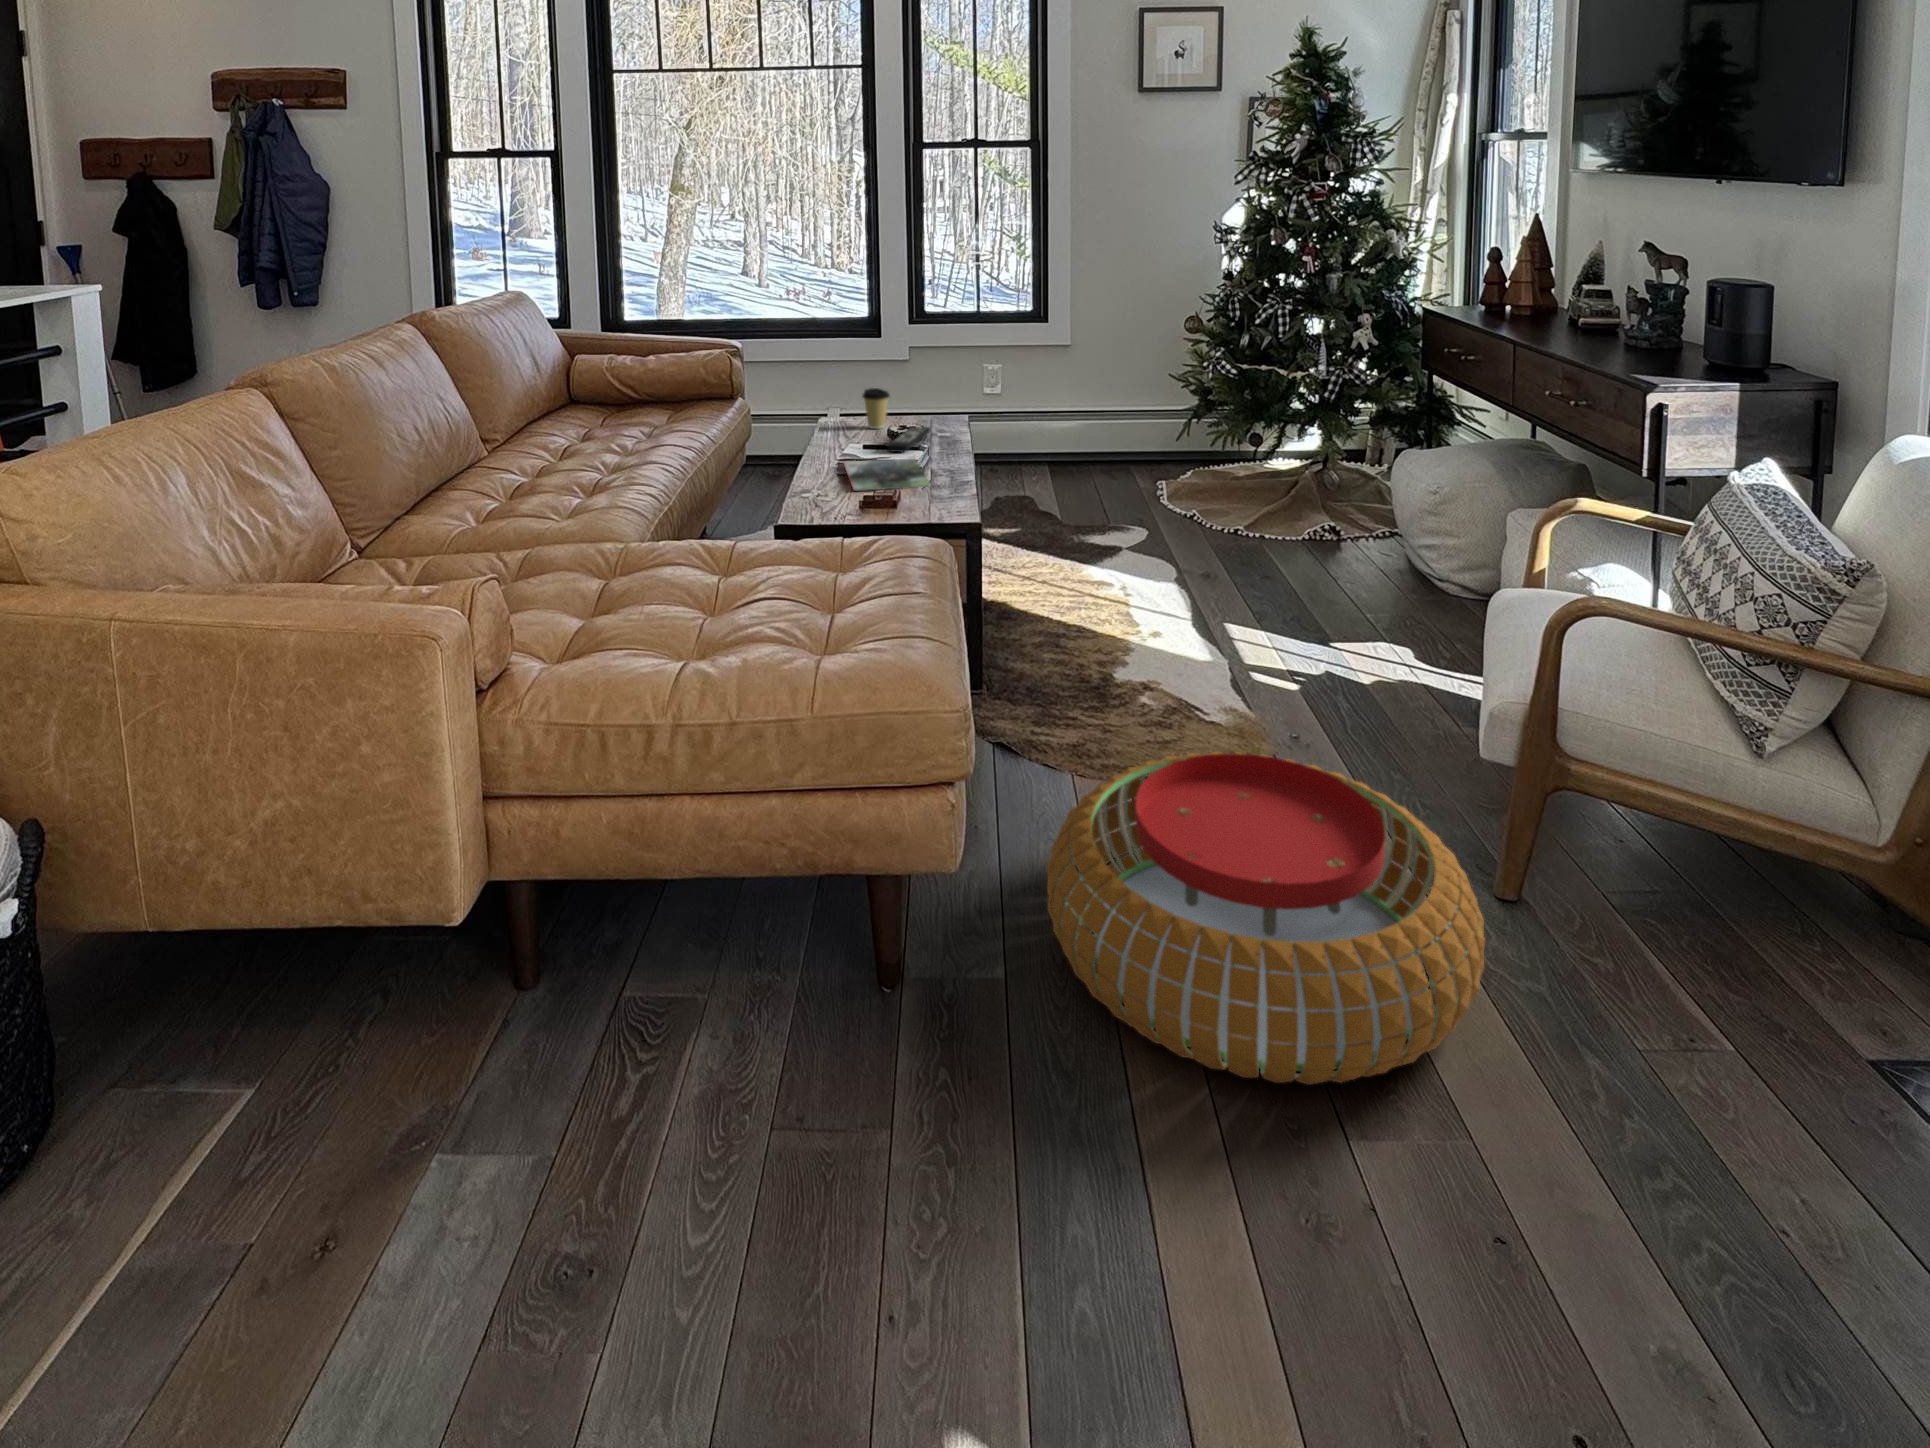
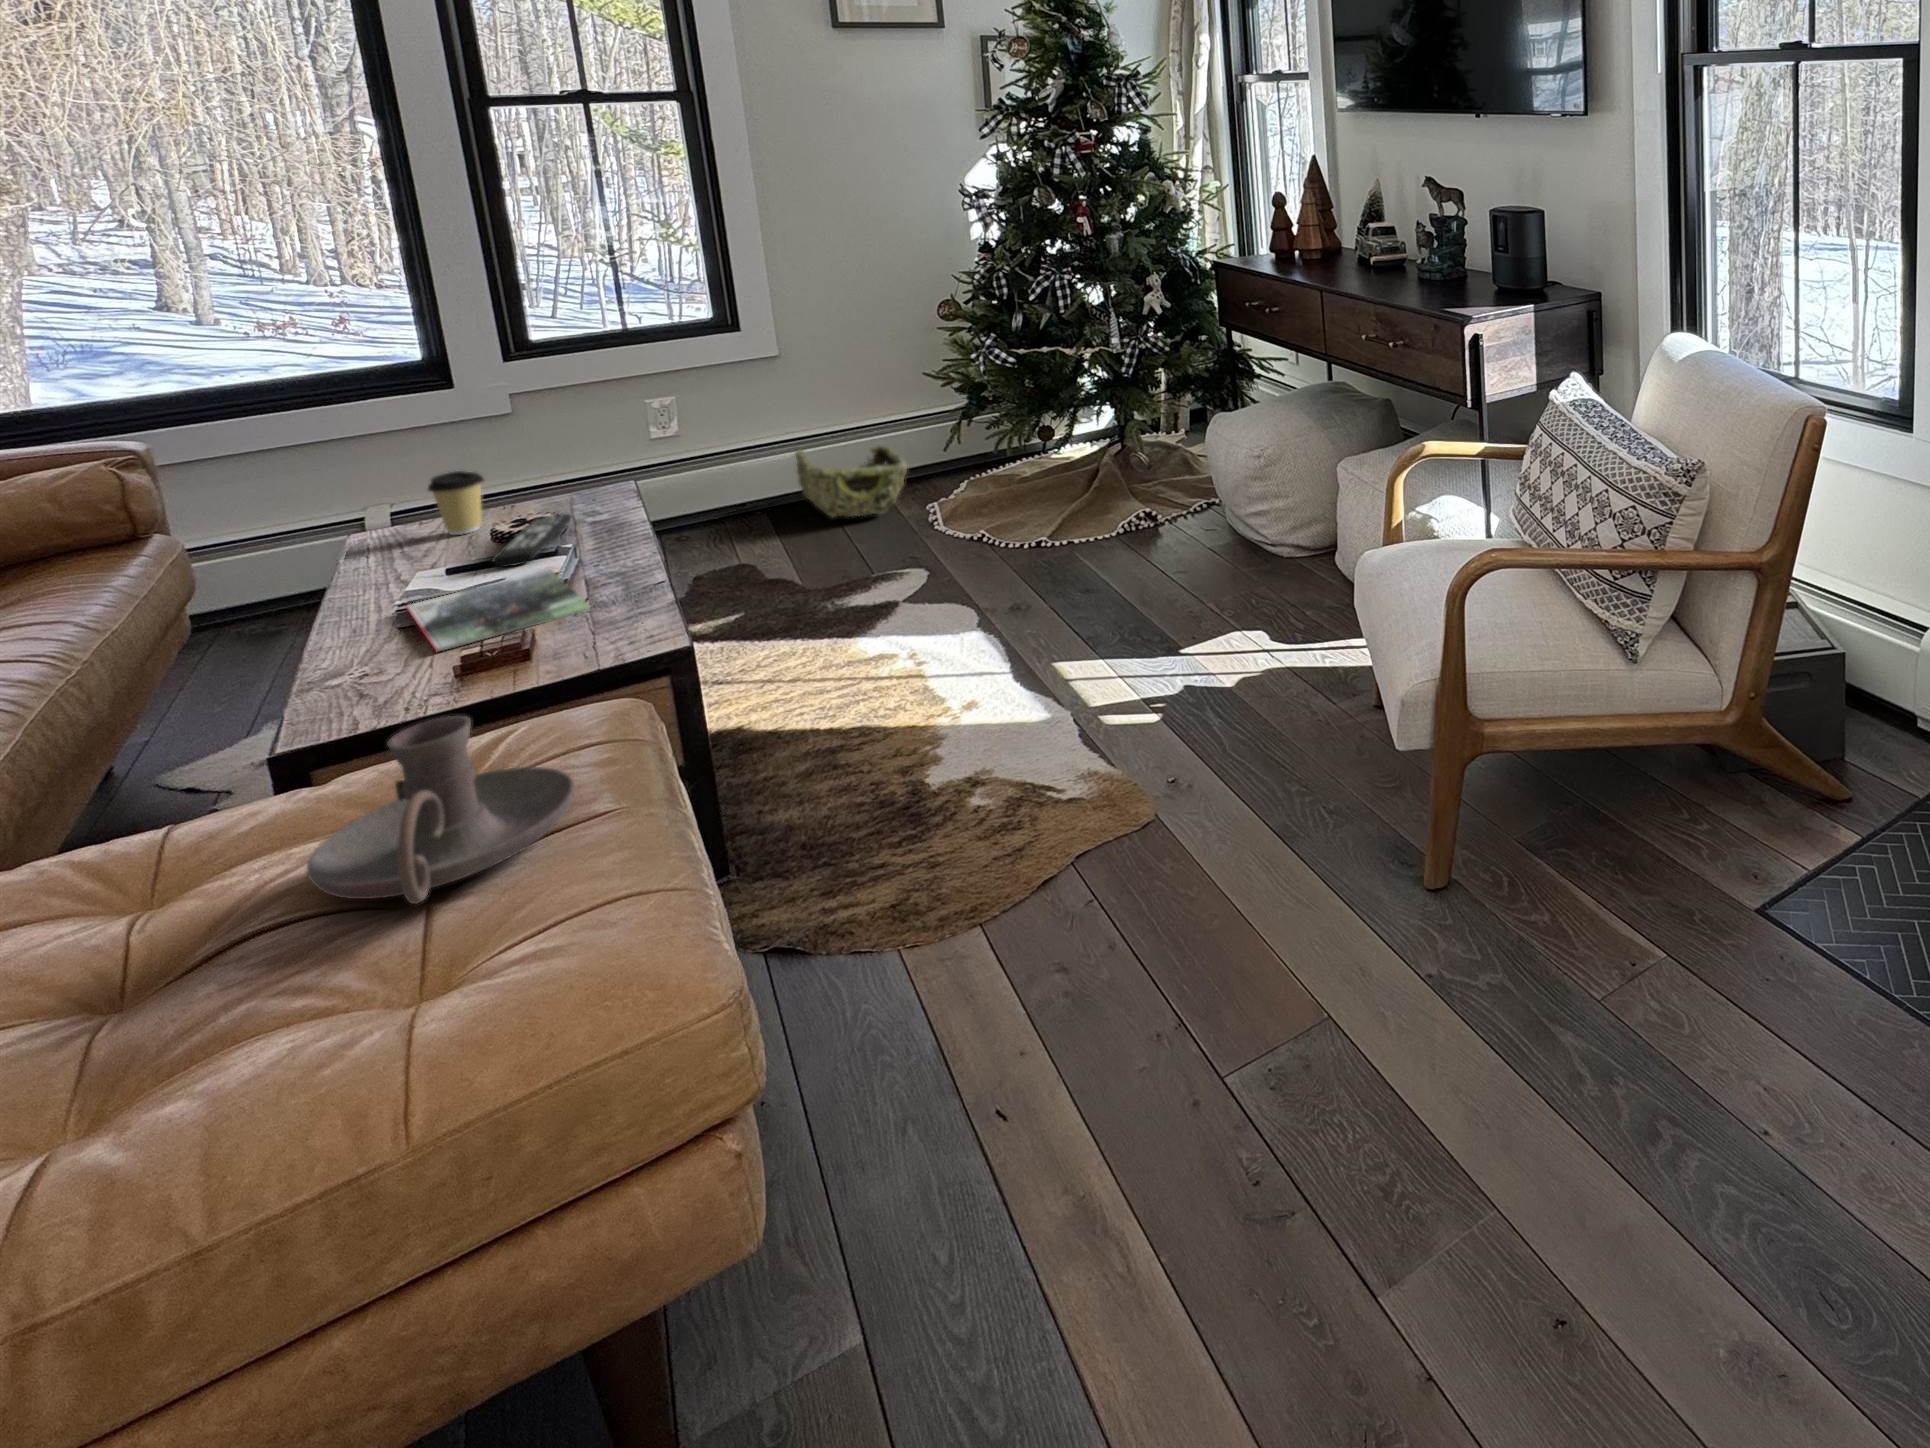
woven basket: none [1073,419,1148,481] -> present [795,446,907,517]
candle holder: none [786,514,905,610] -> present [307,716,575,904]
pouf: present [1047,752,1485,1085] -> none [903,826,1459,1310]

